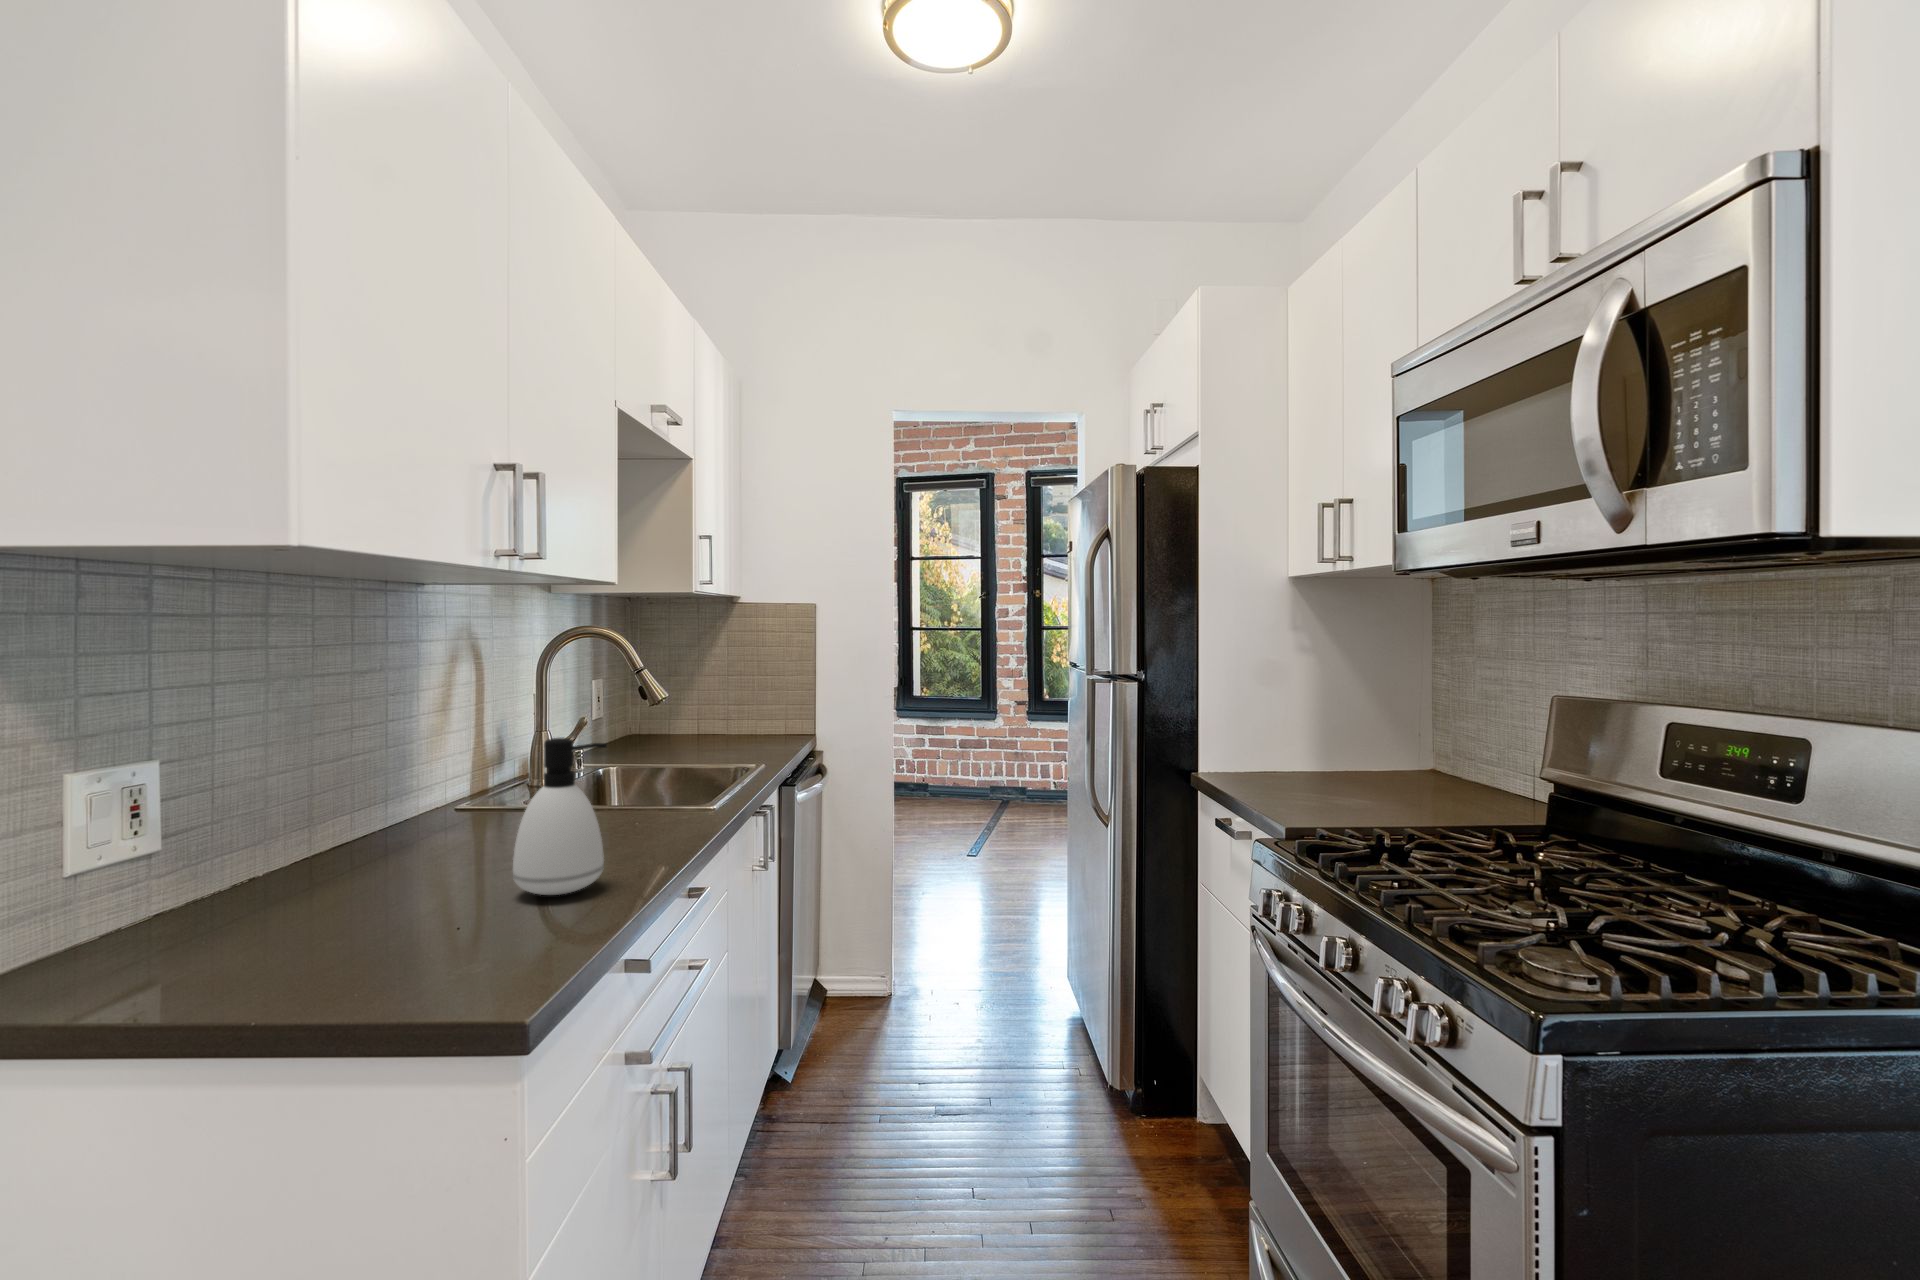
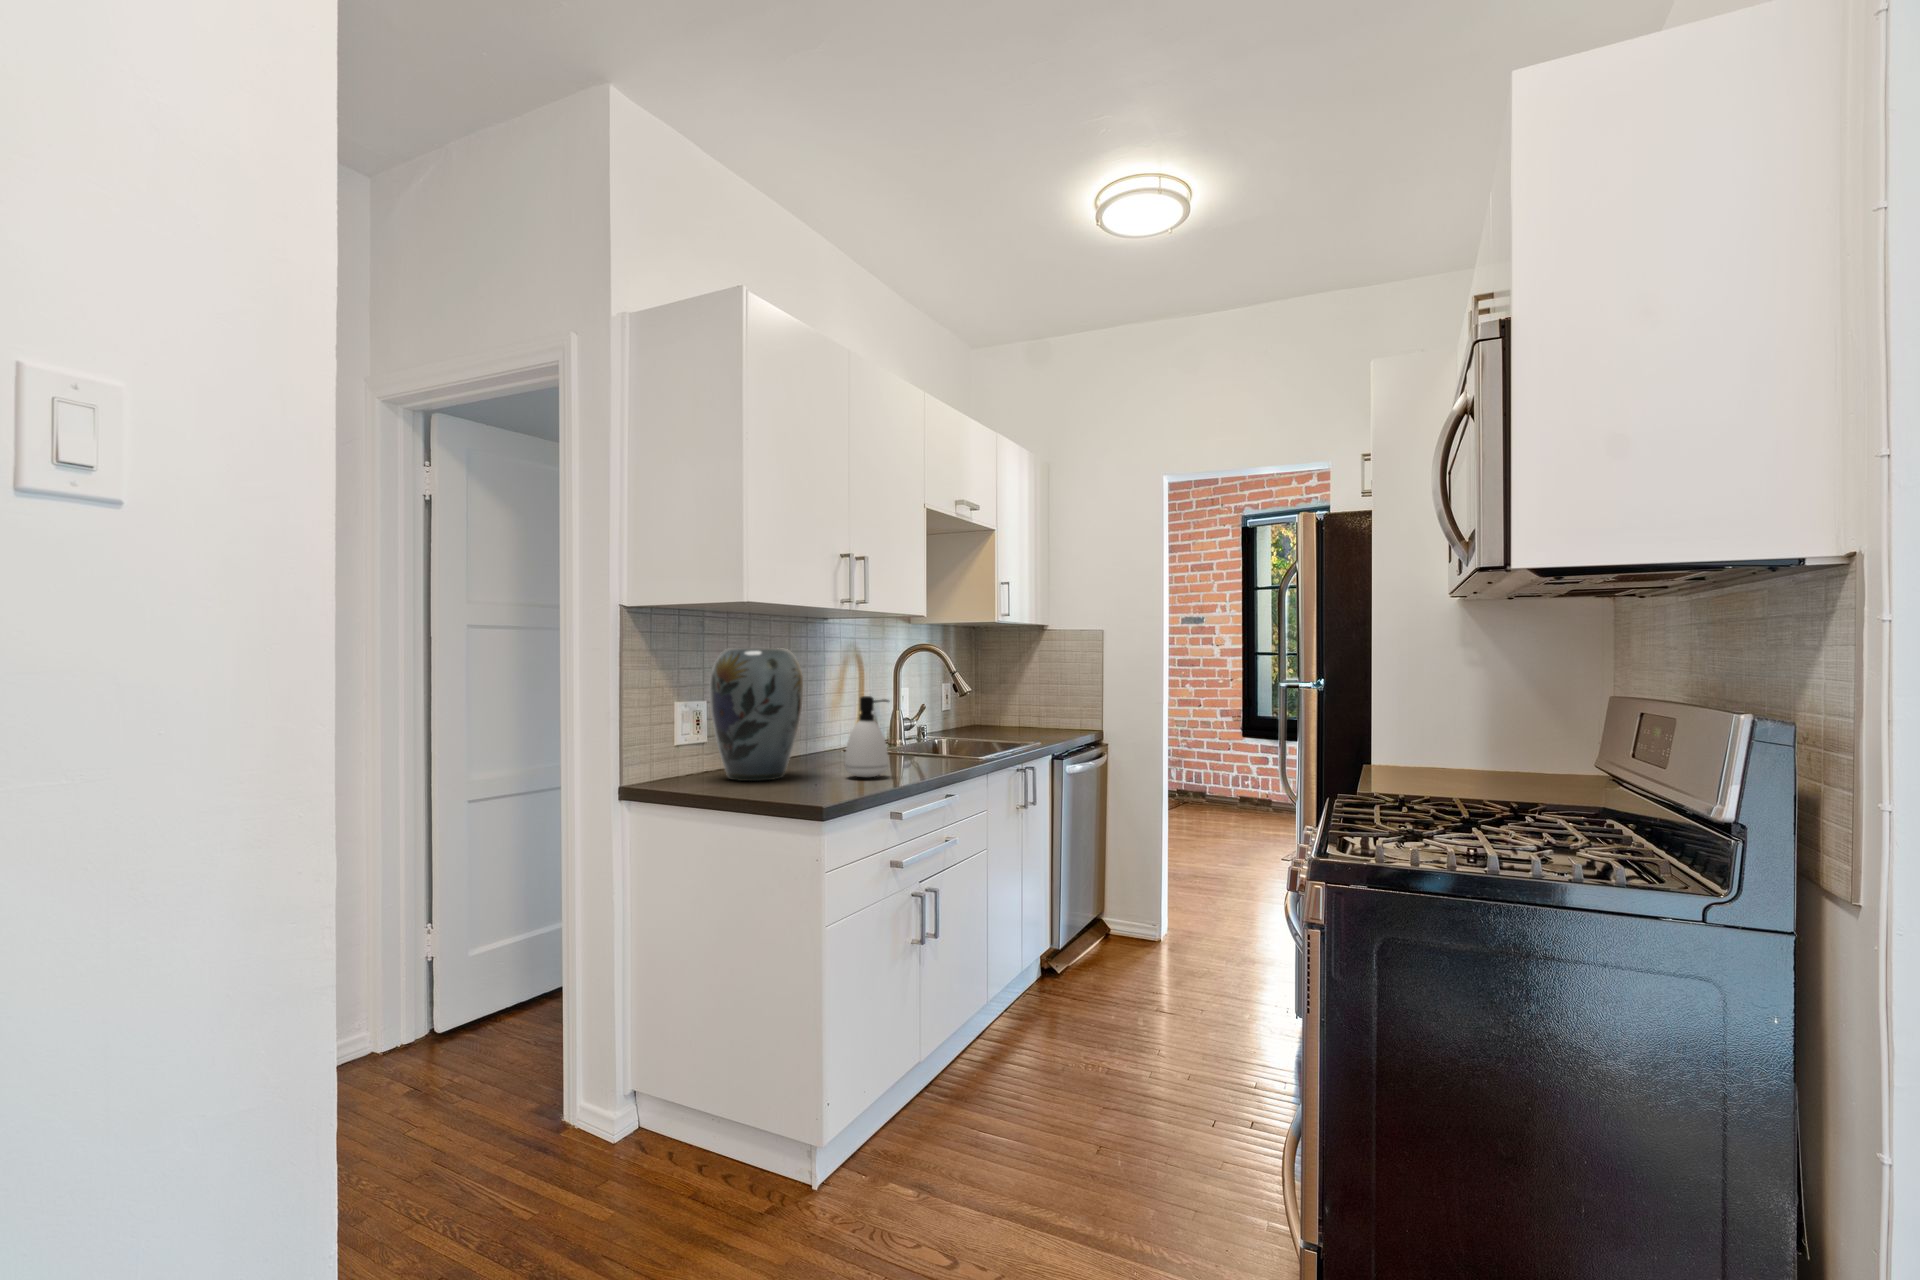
vase: none [166,648,415,947] -> present [709,648,803,781]

